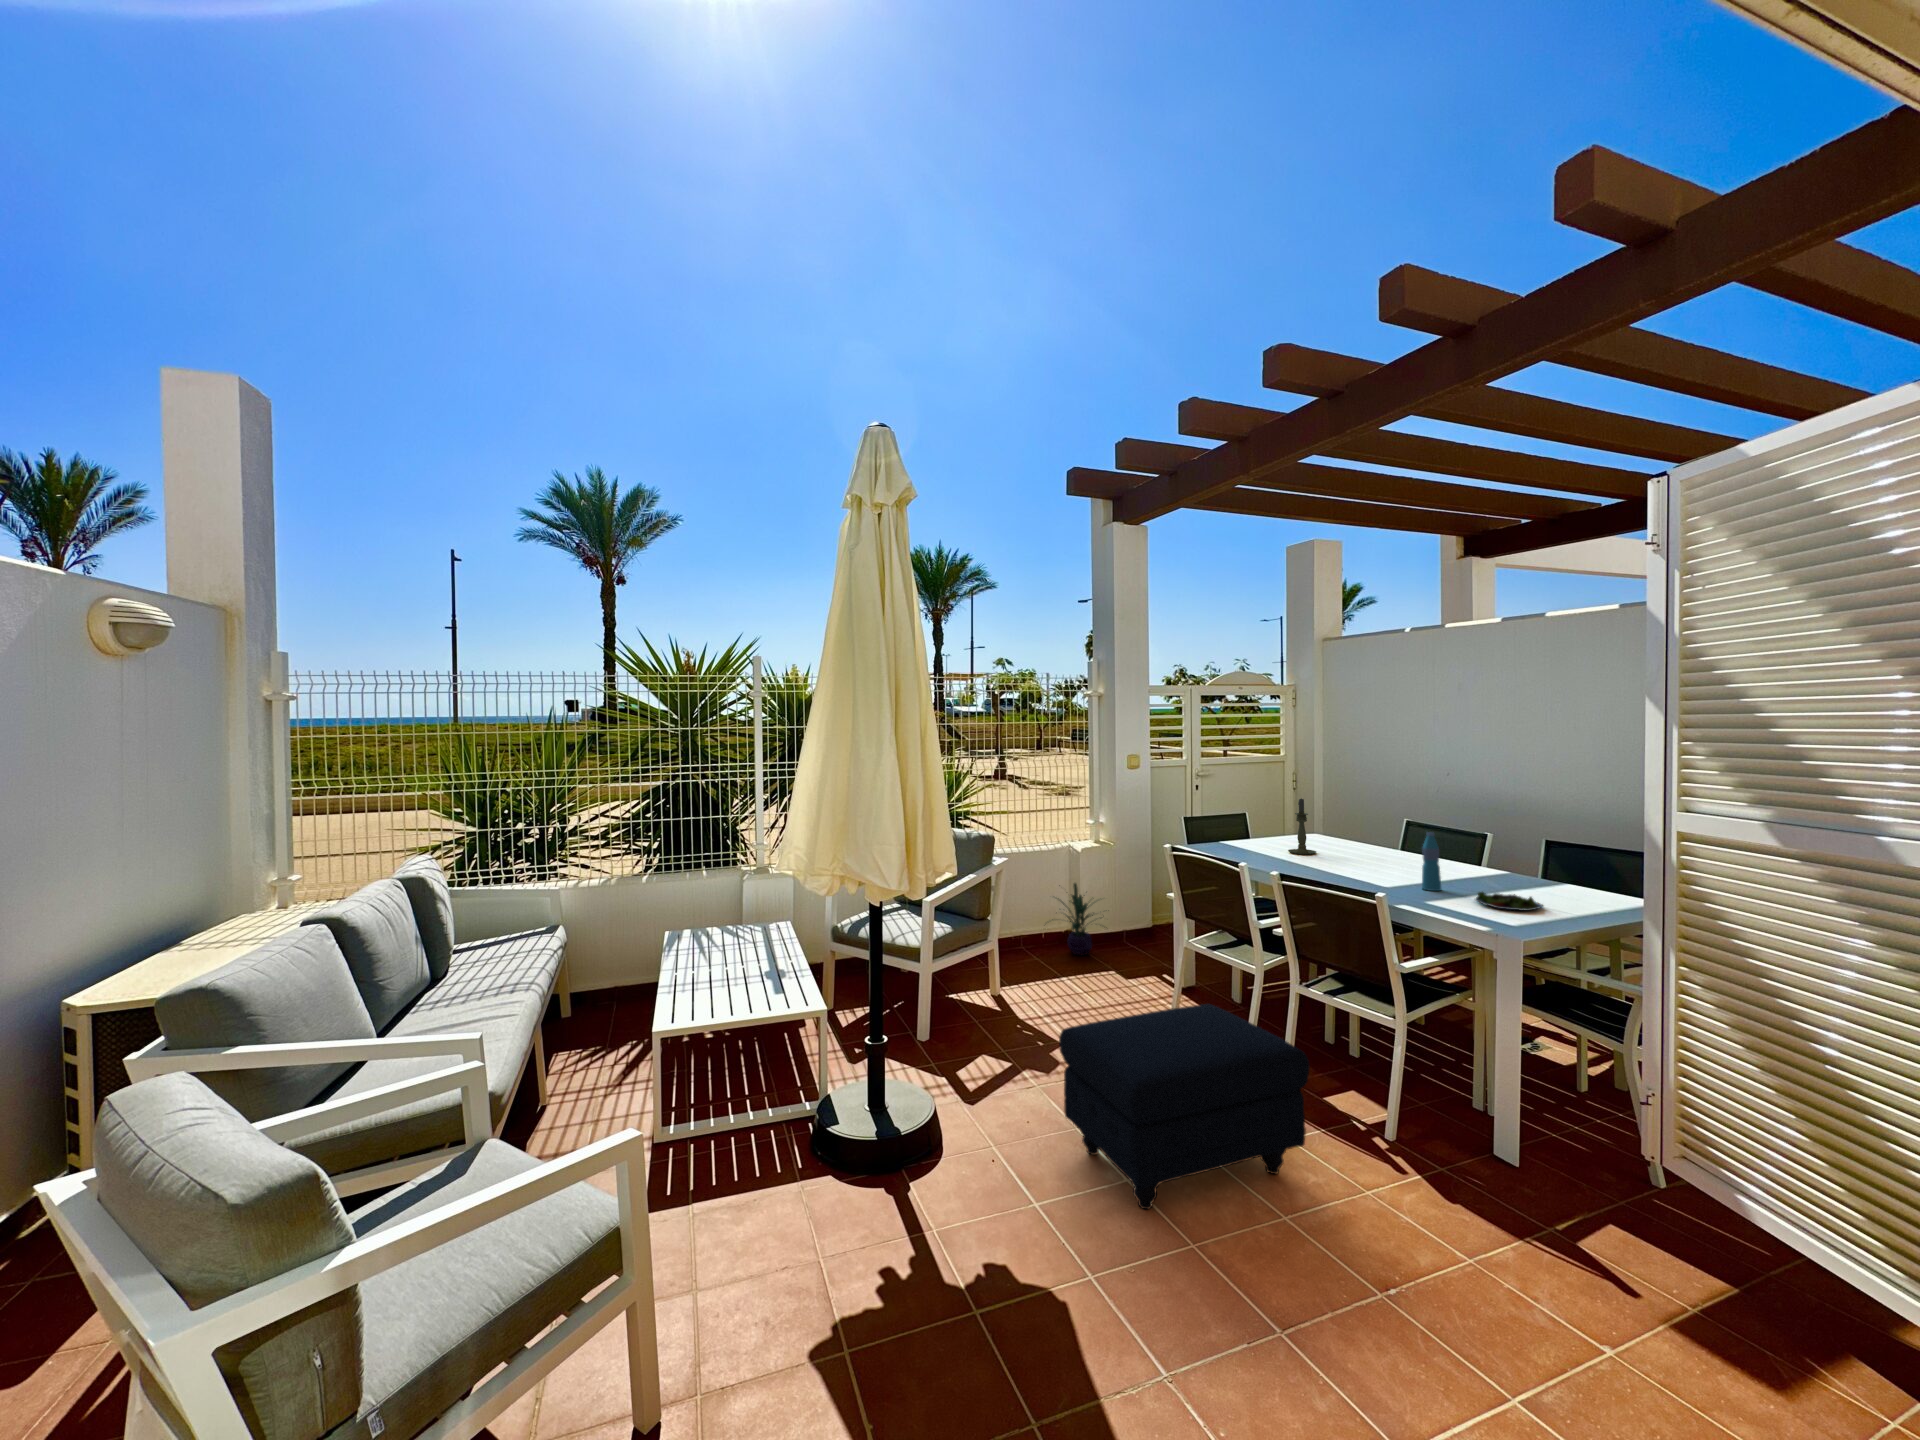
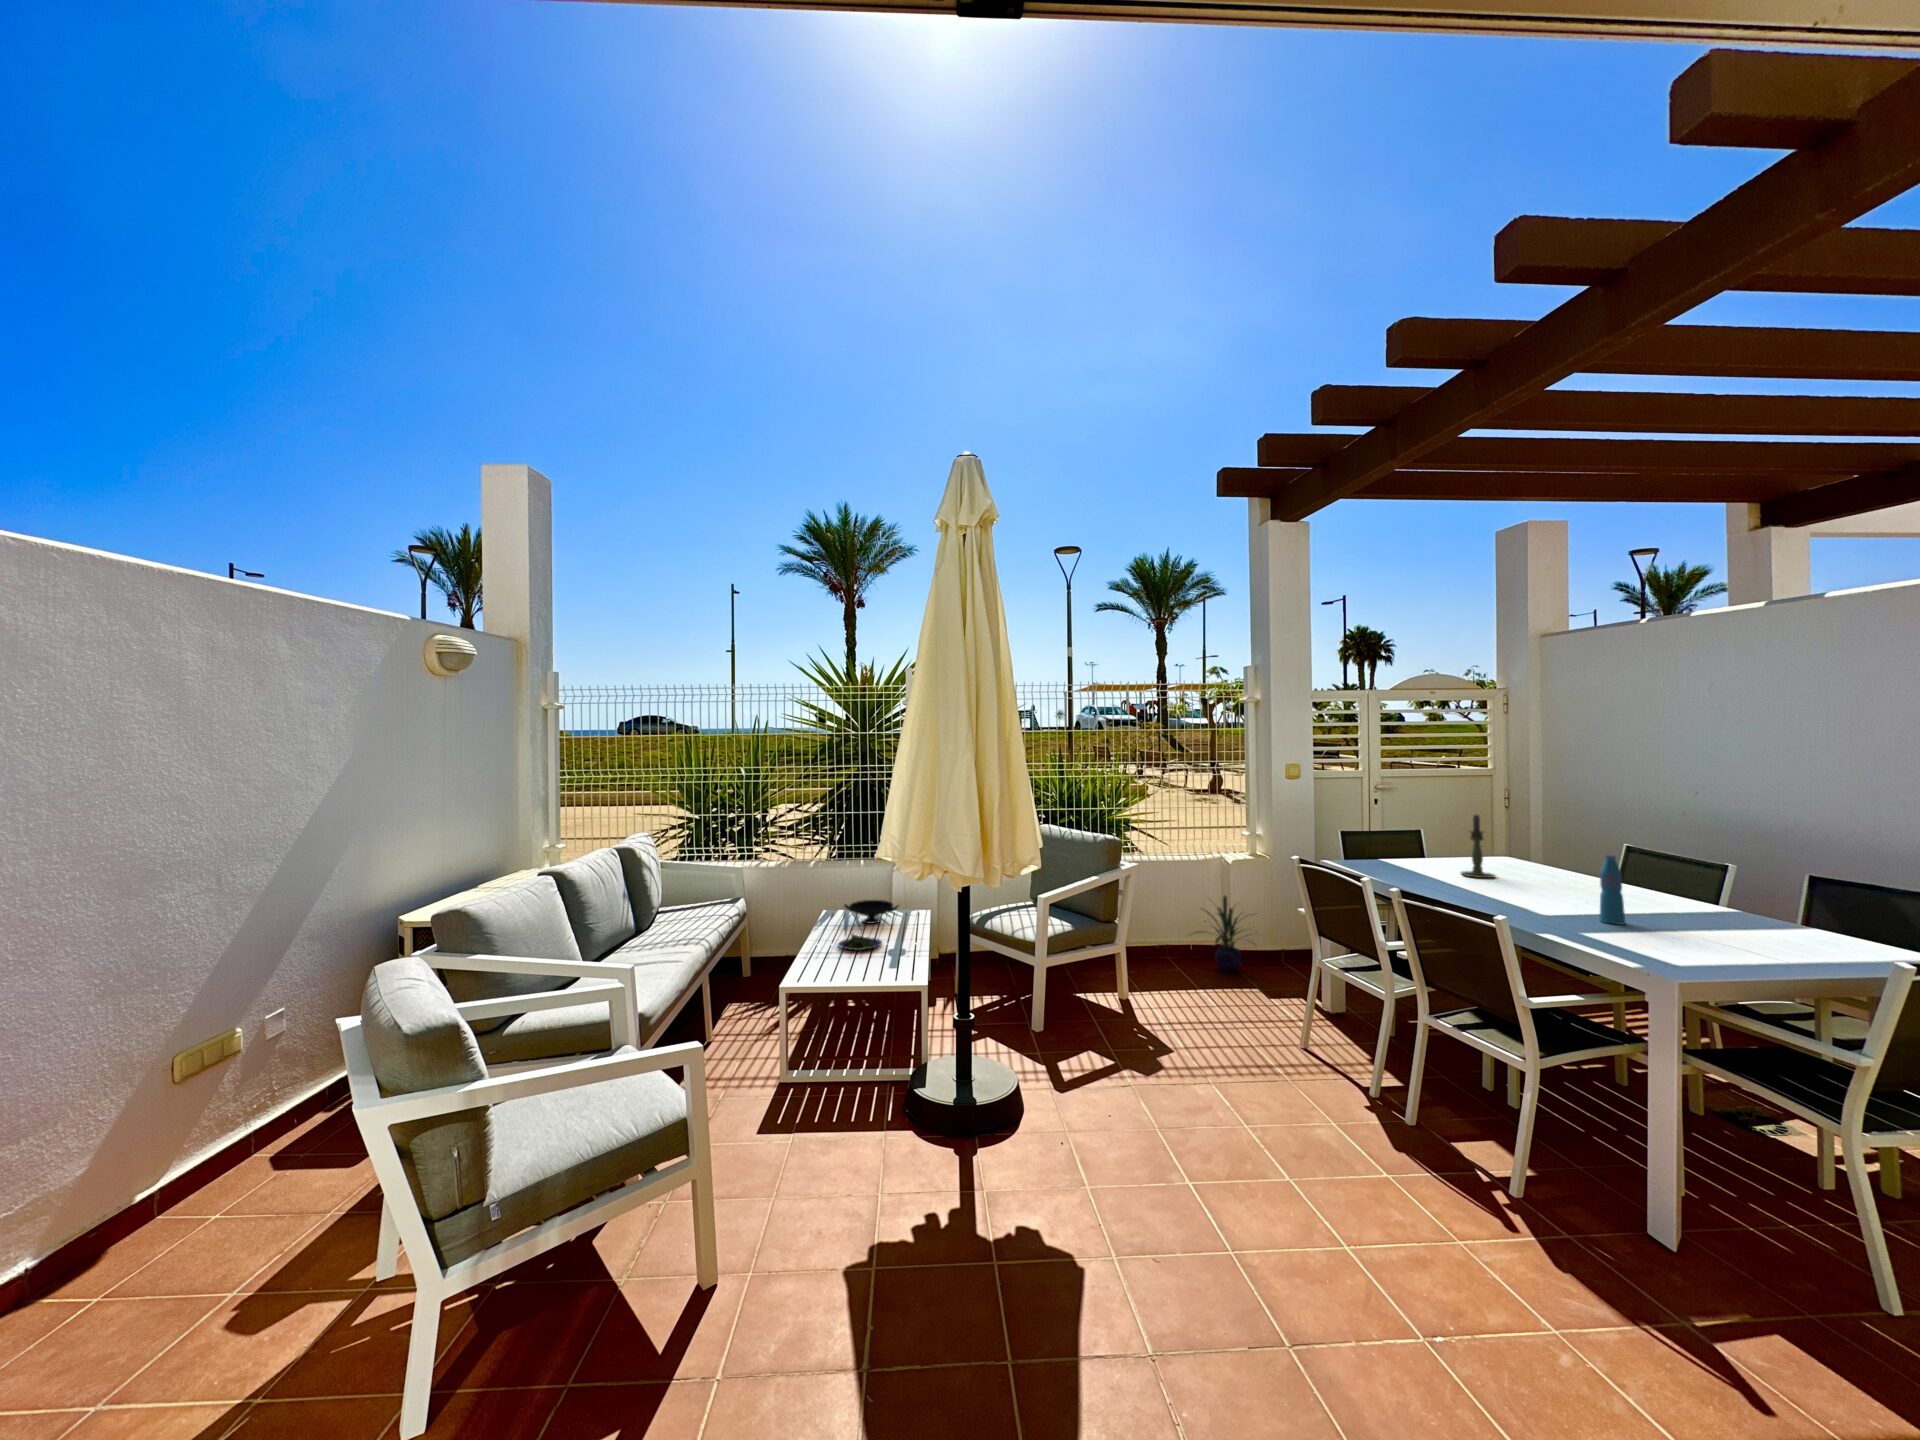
salad plate: present [1475,892,1543,911] -> present [838,934,882,950]
decorative bowl: none [699,915,764,943] -> present [844,900,899,924]
ottoman: present [1059,1004,1310,1209] -> none [1130,1020,1392,1211]

